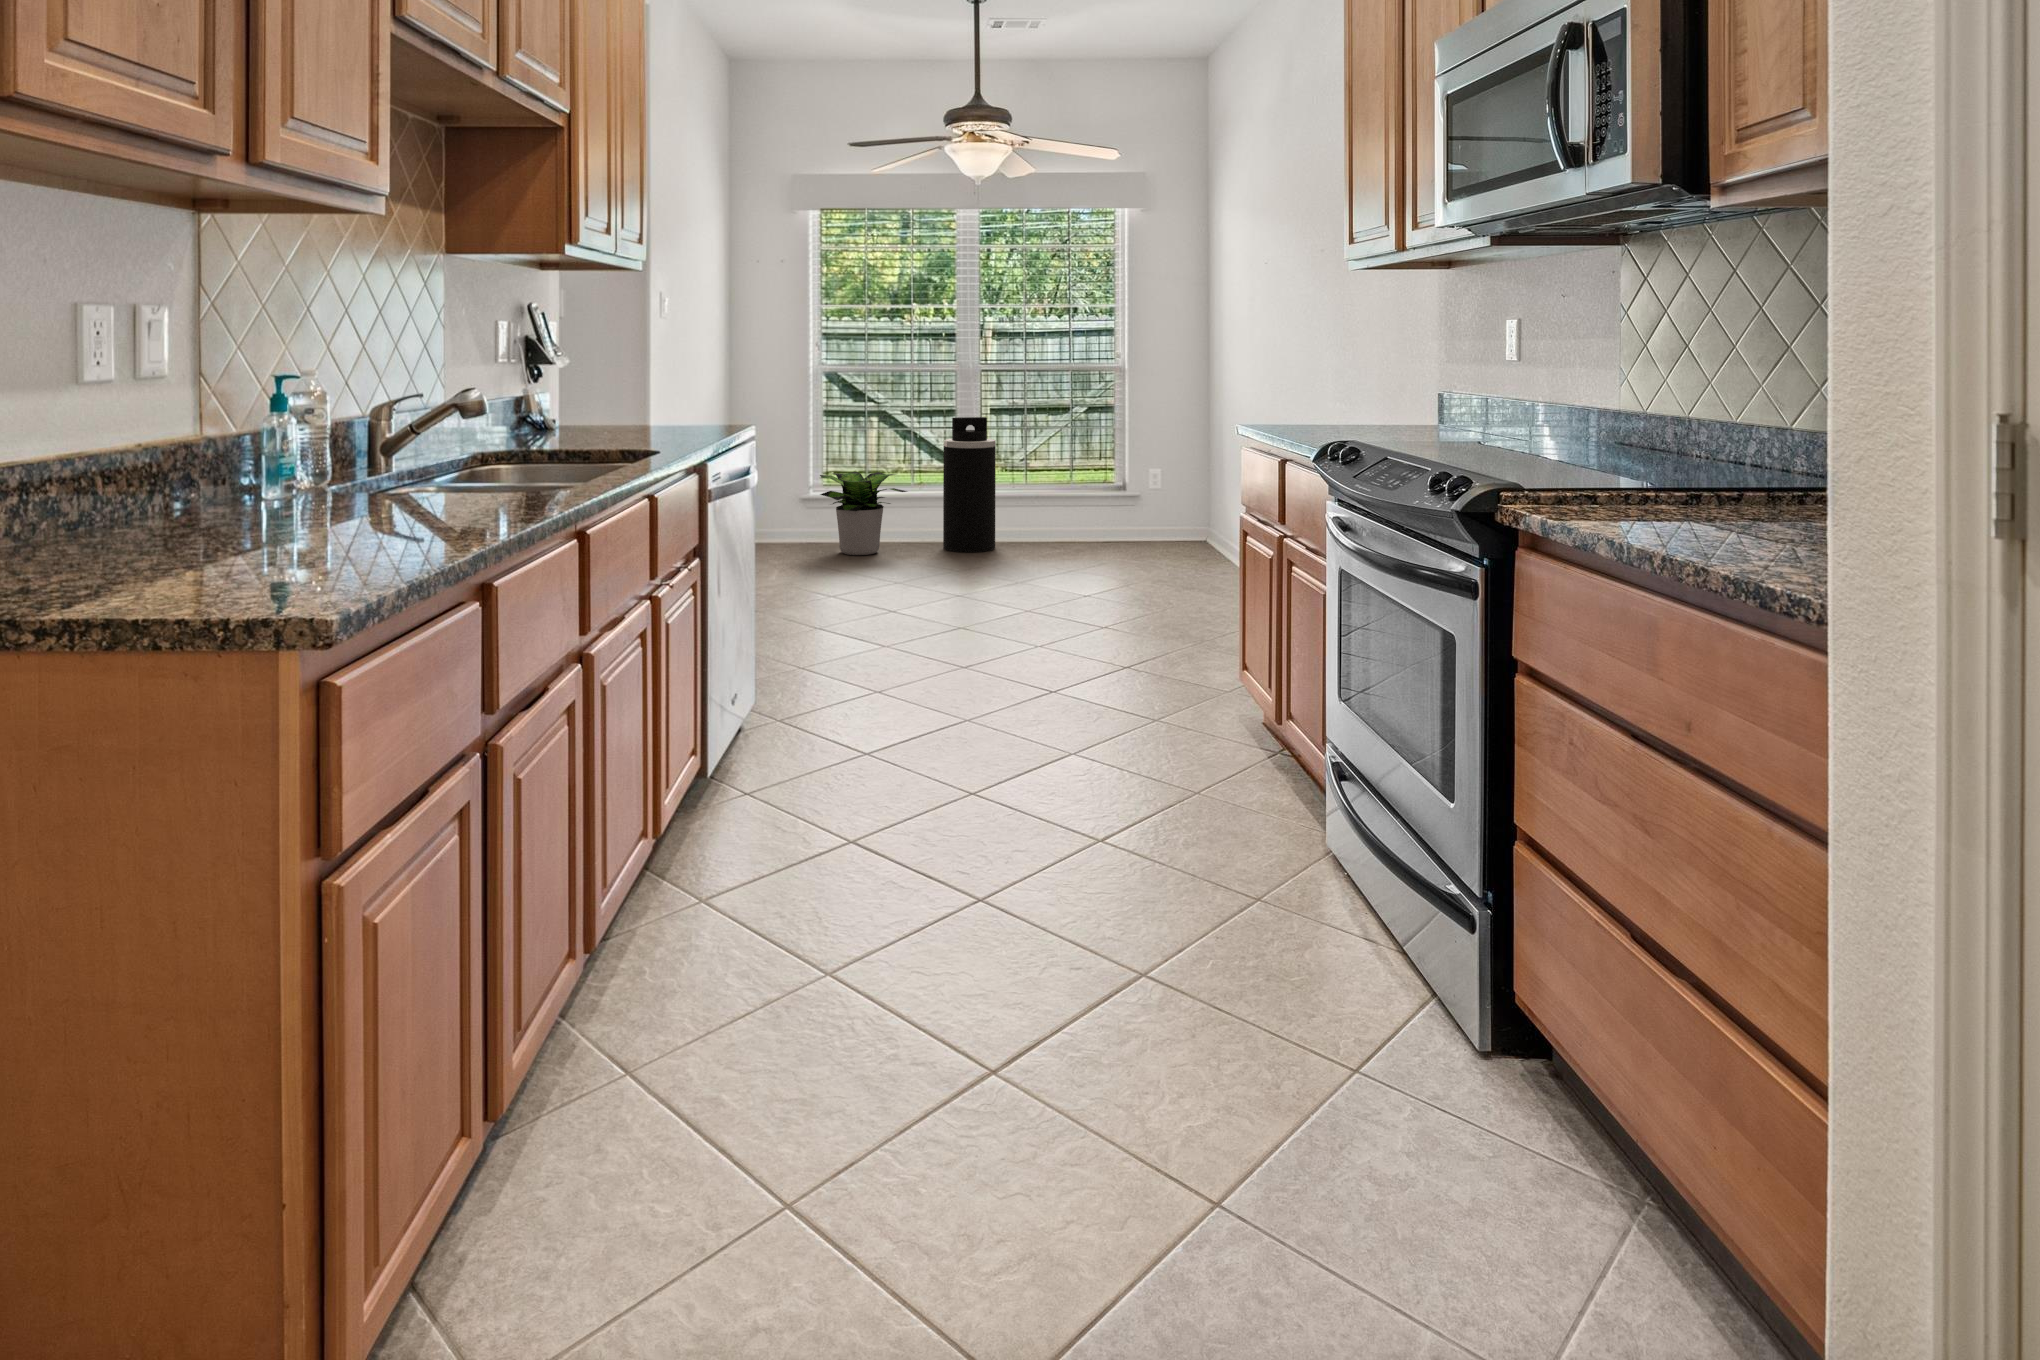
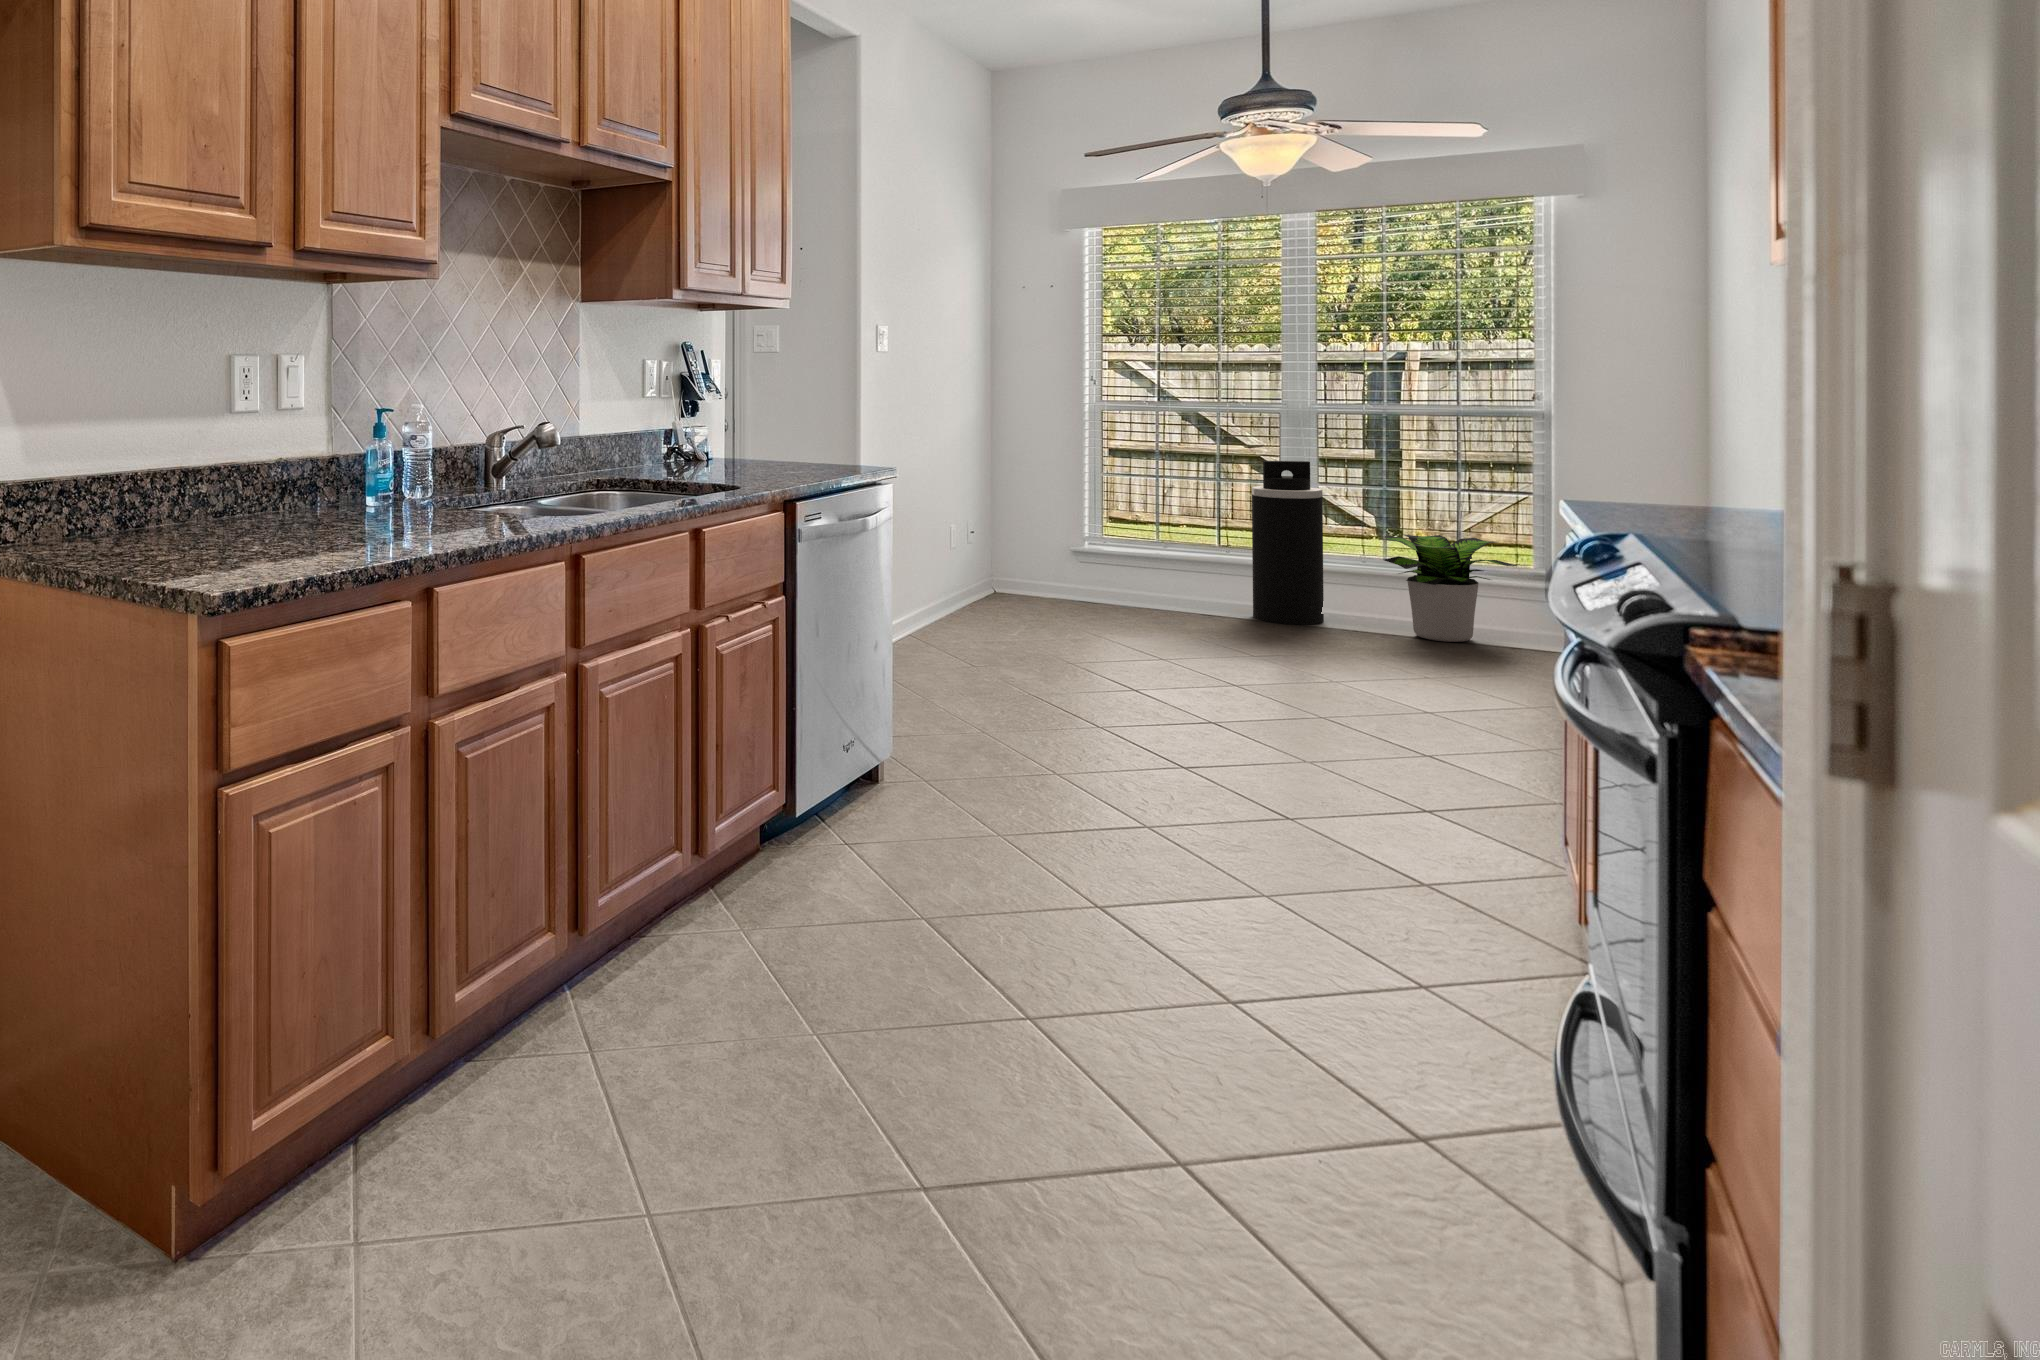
potted plant: present [820,472,907,555] -> present [1383,535,1516,642]

